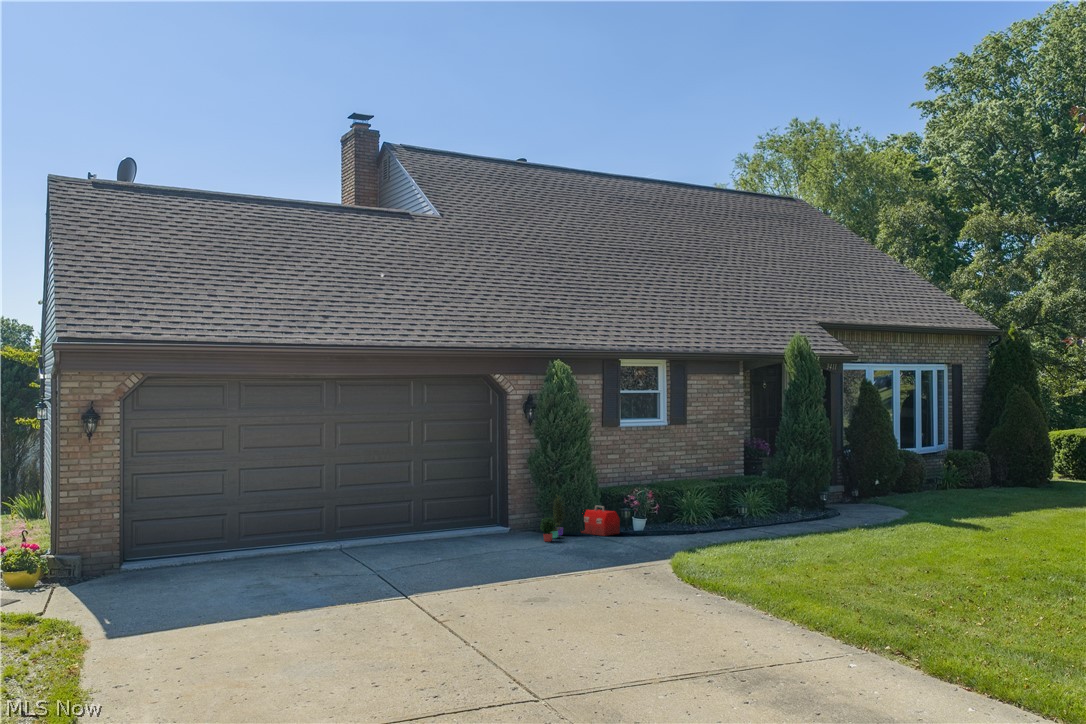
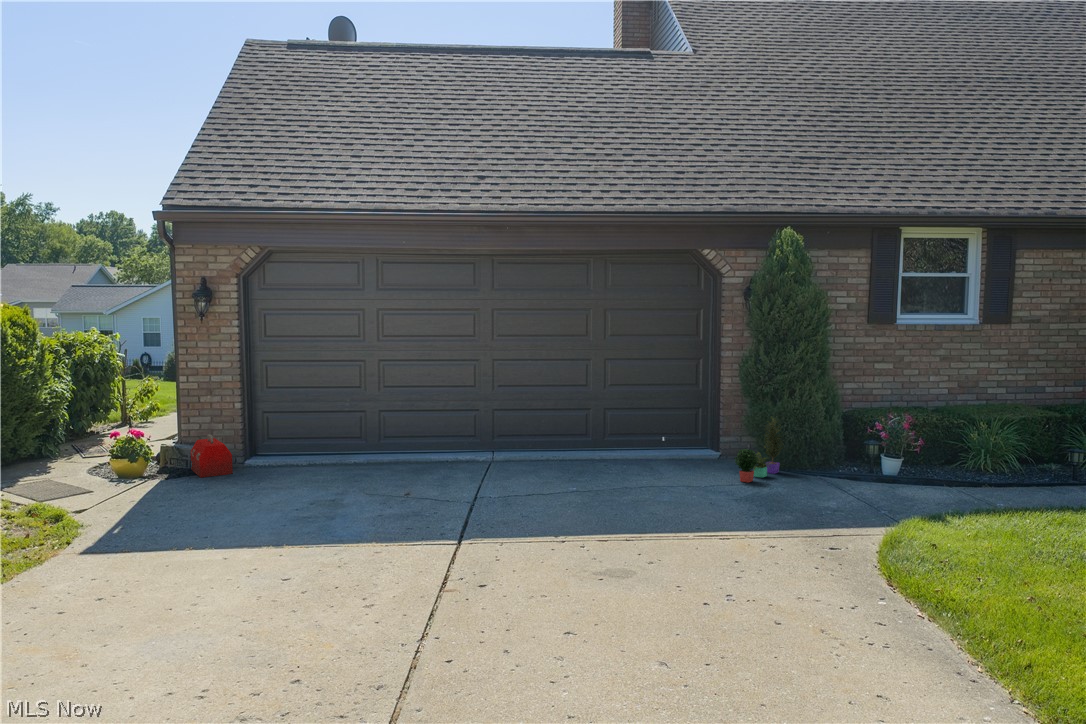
toolbox: present [581,506,620,536] -> present [191,434,233,478]

